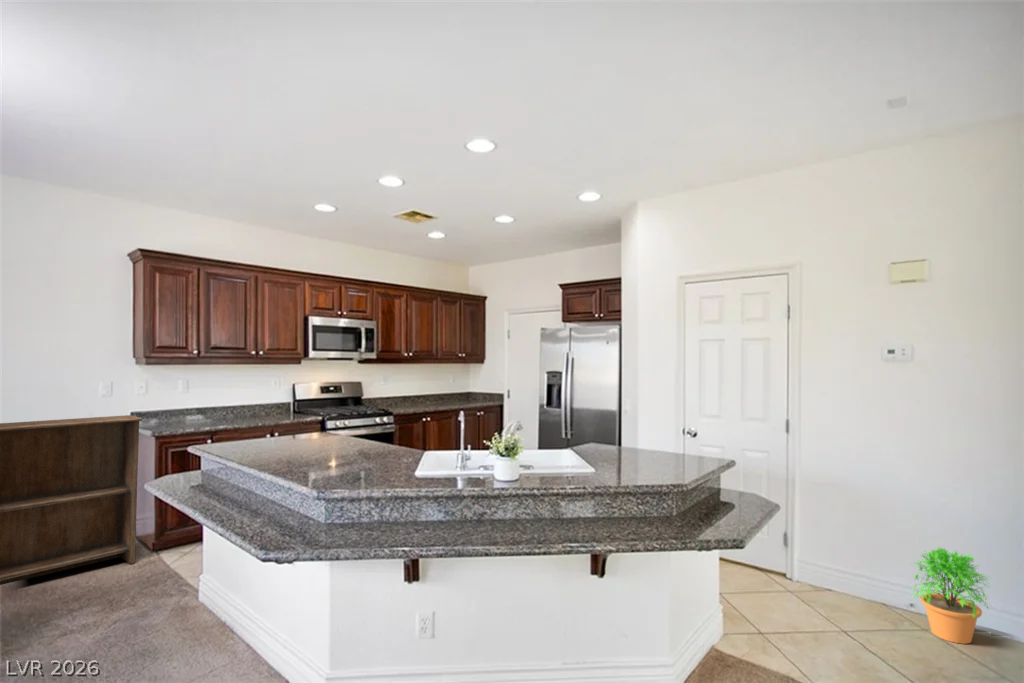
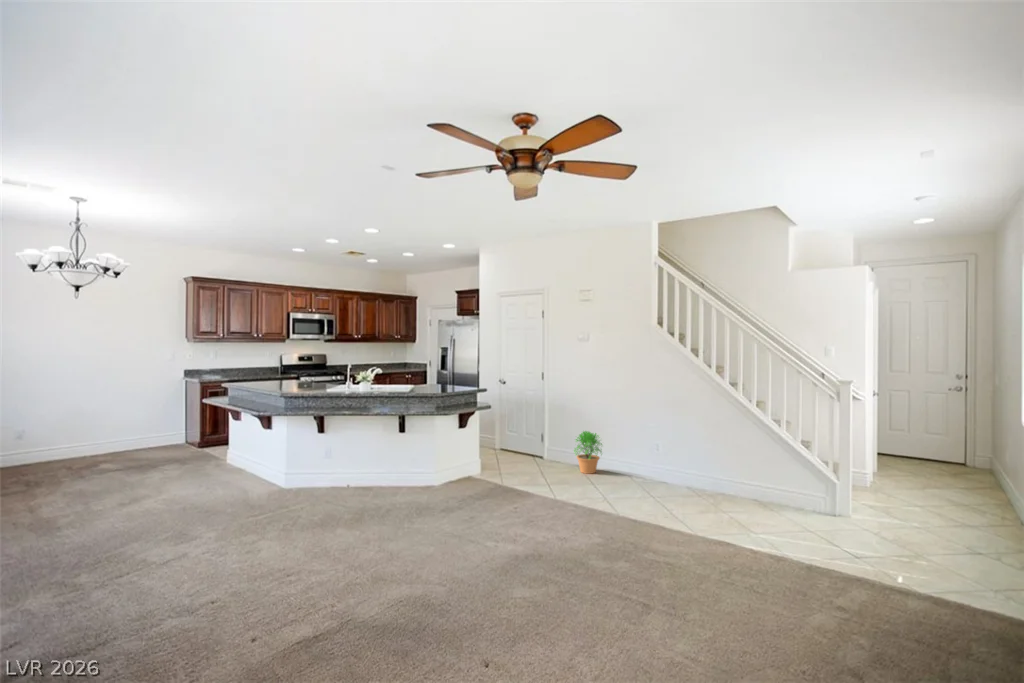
bookshelf: present [0,415,142,585] -> none [110,370,193,461]

